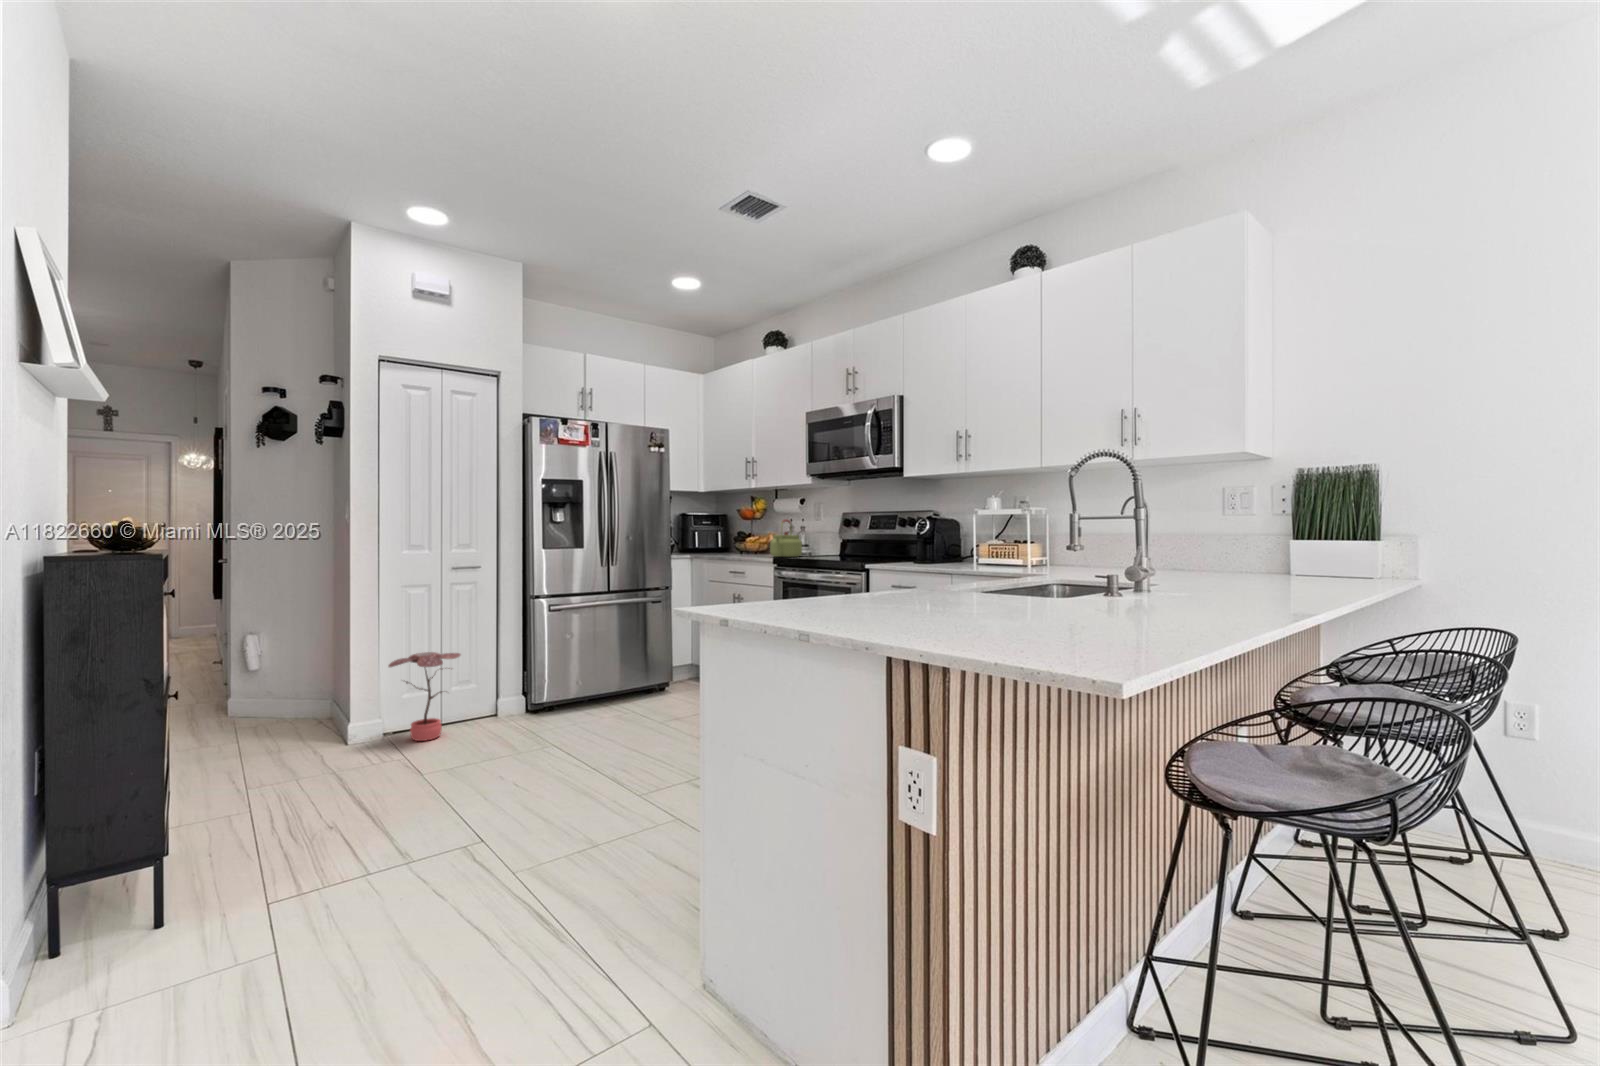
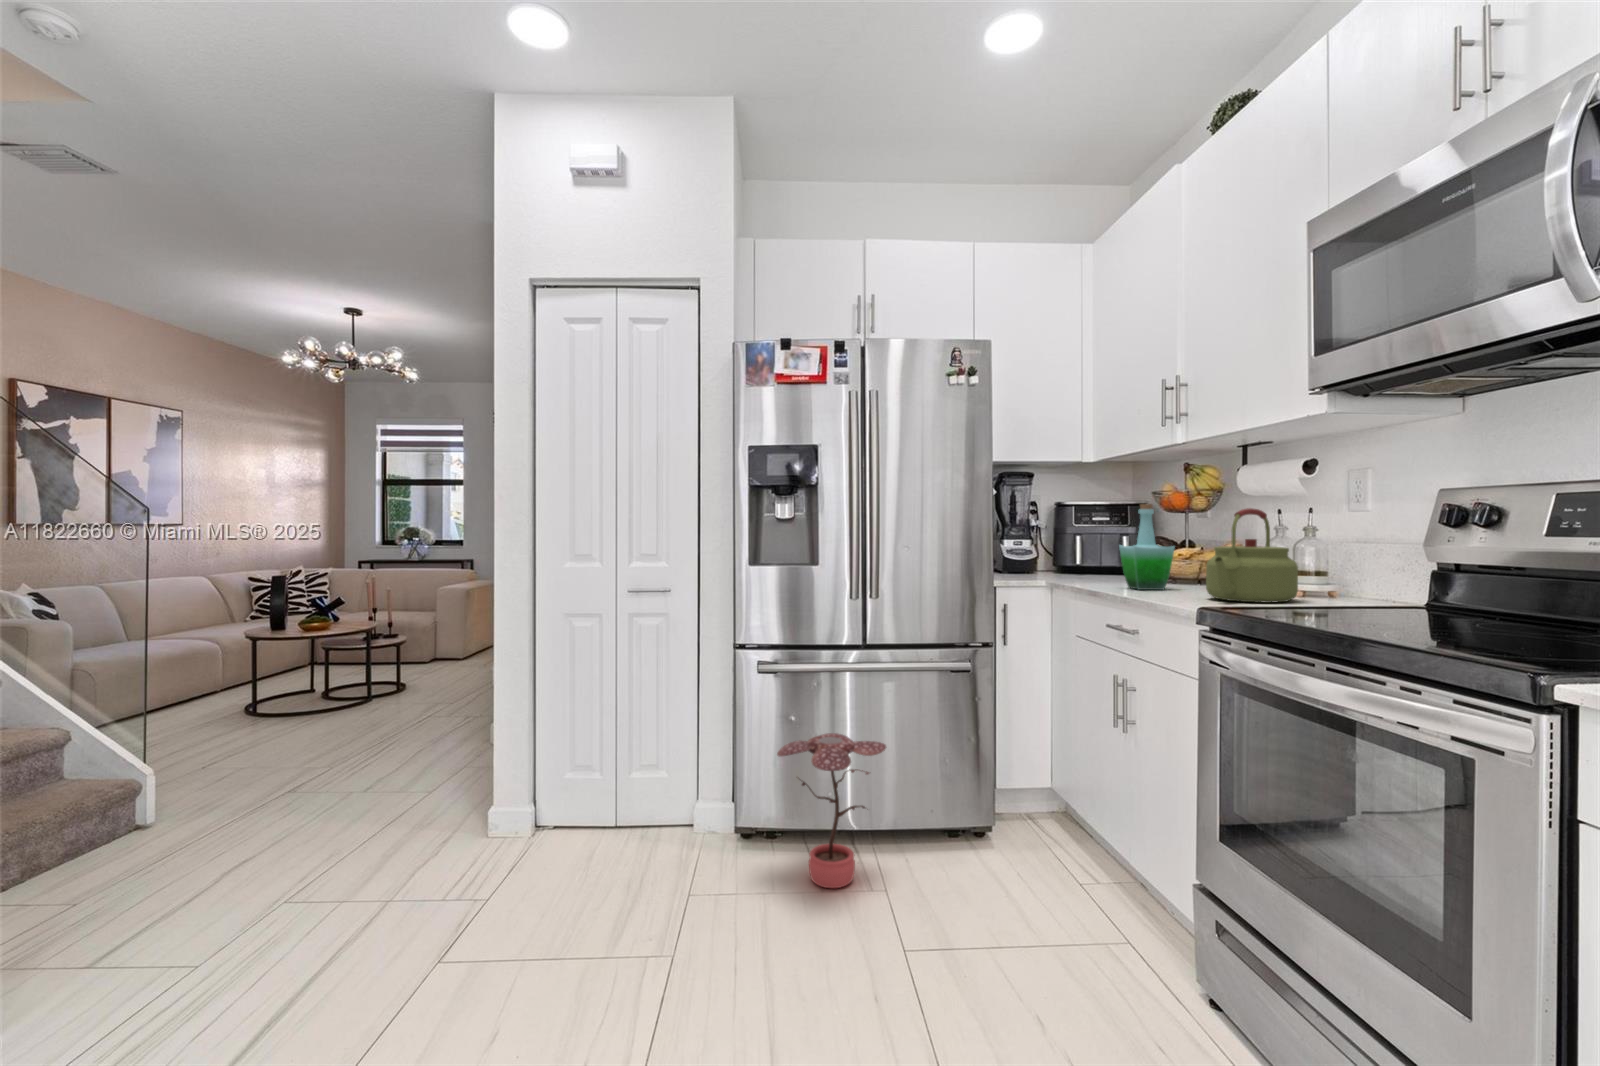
bottle: none [728,516,753,556] -> present [1119,504,1175,590]
potted plant: present [389,652,461,741] -> present [777,733,886,888]

